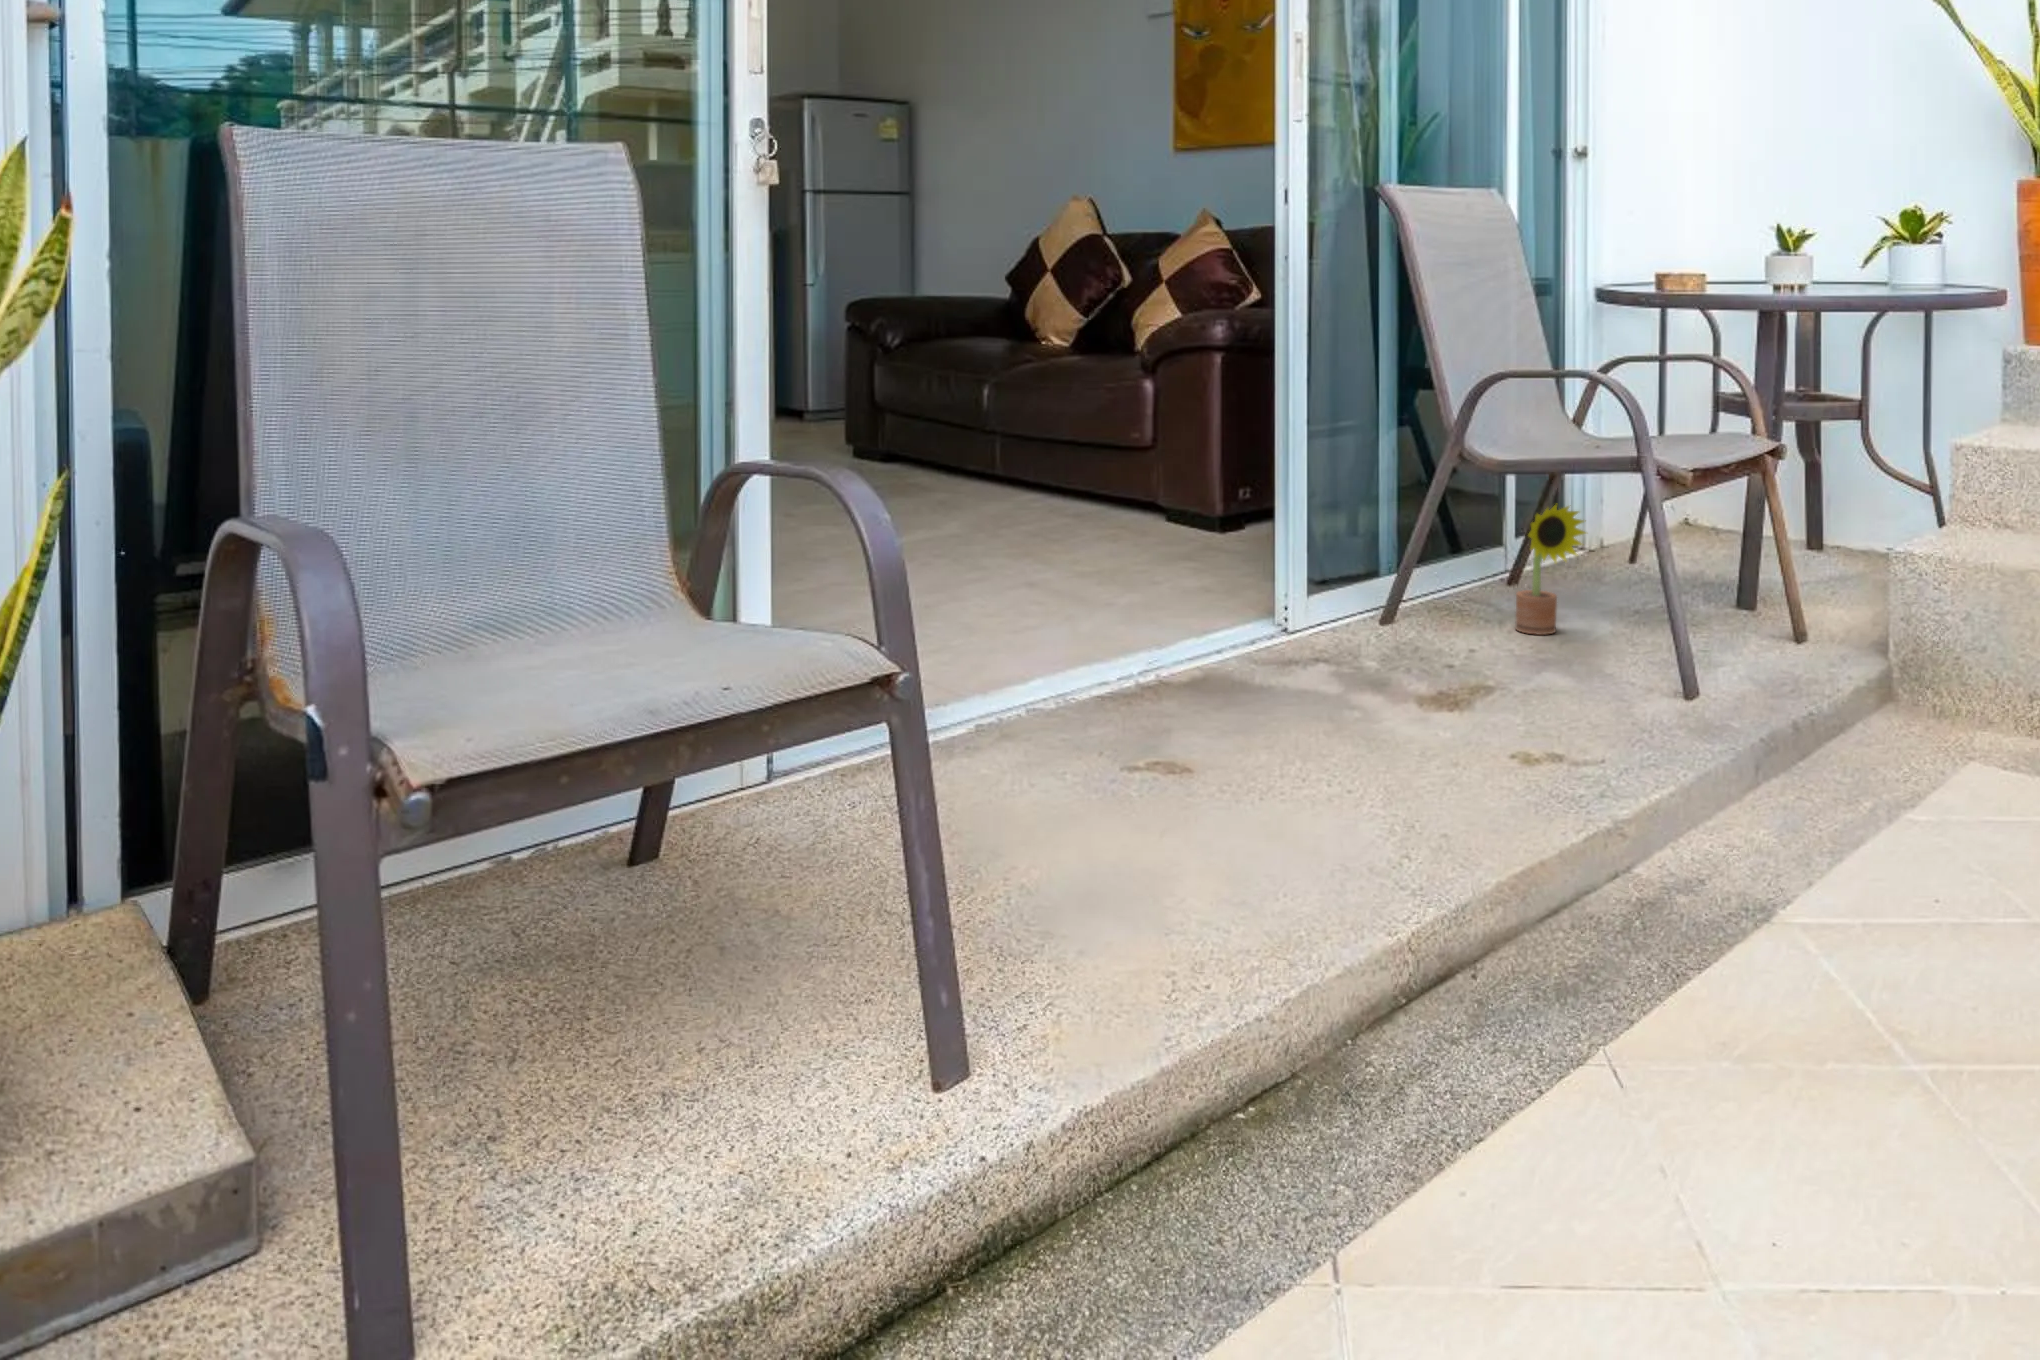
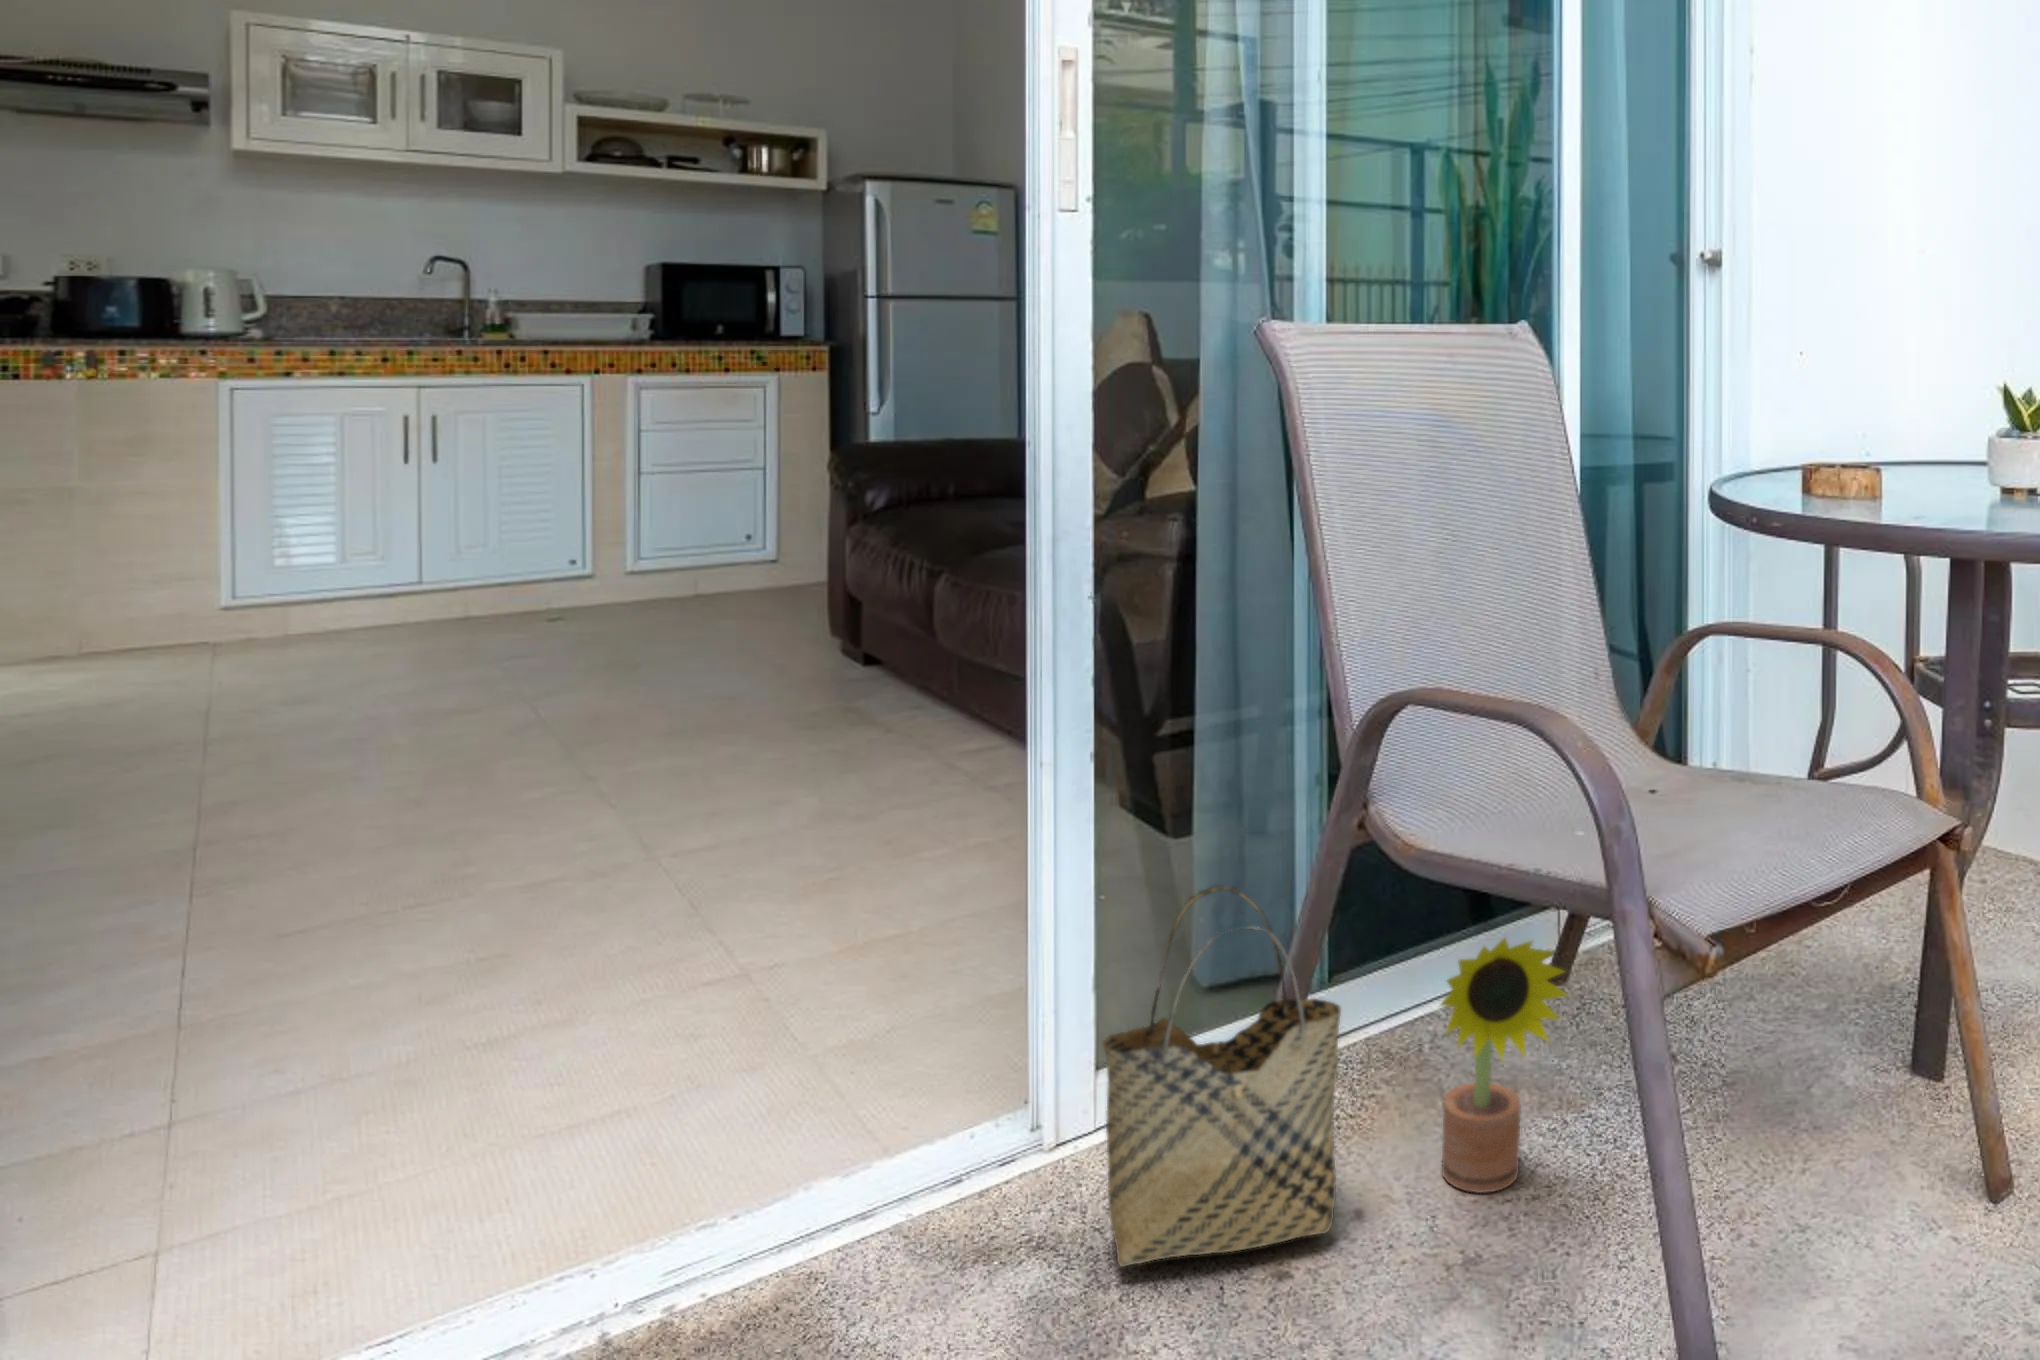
woven basket: none [1376,482,1483,649] -> present [1102,886,1341,1267]

